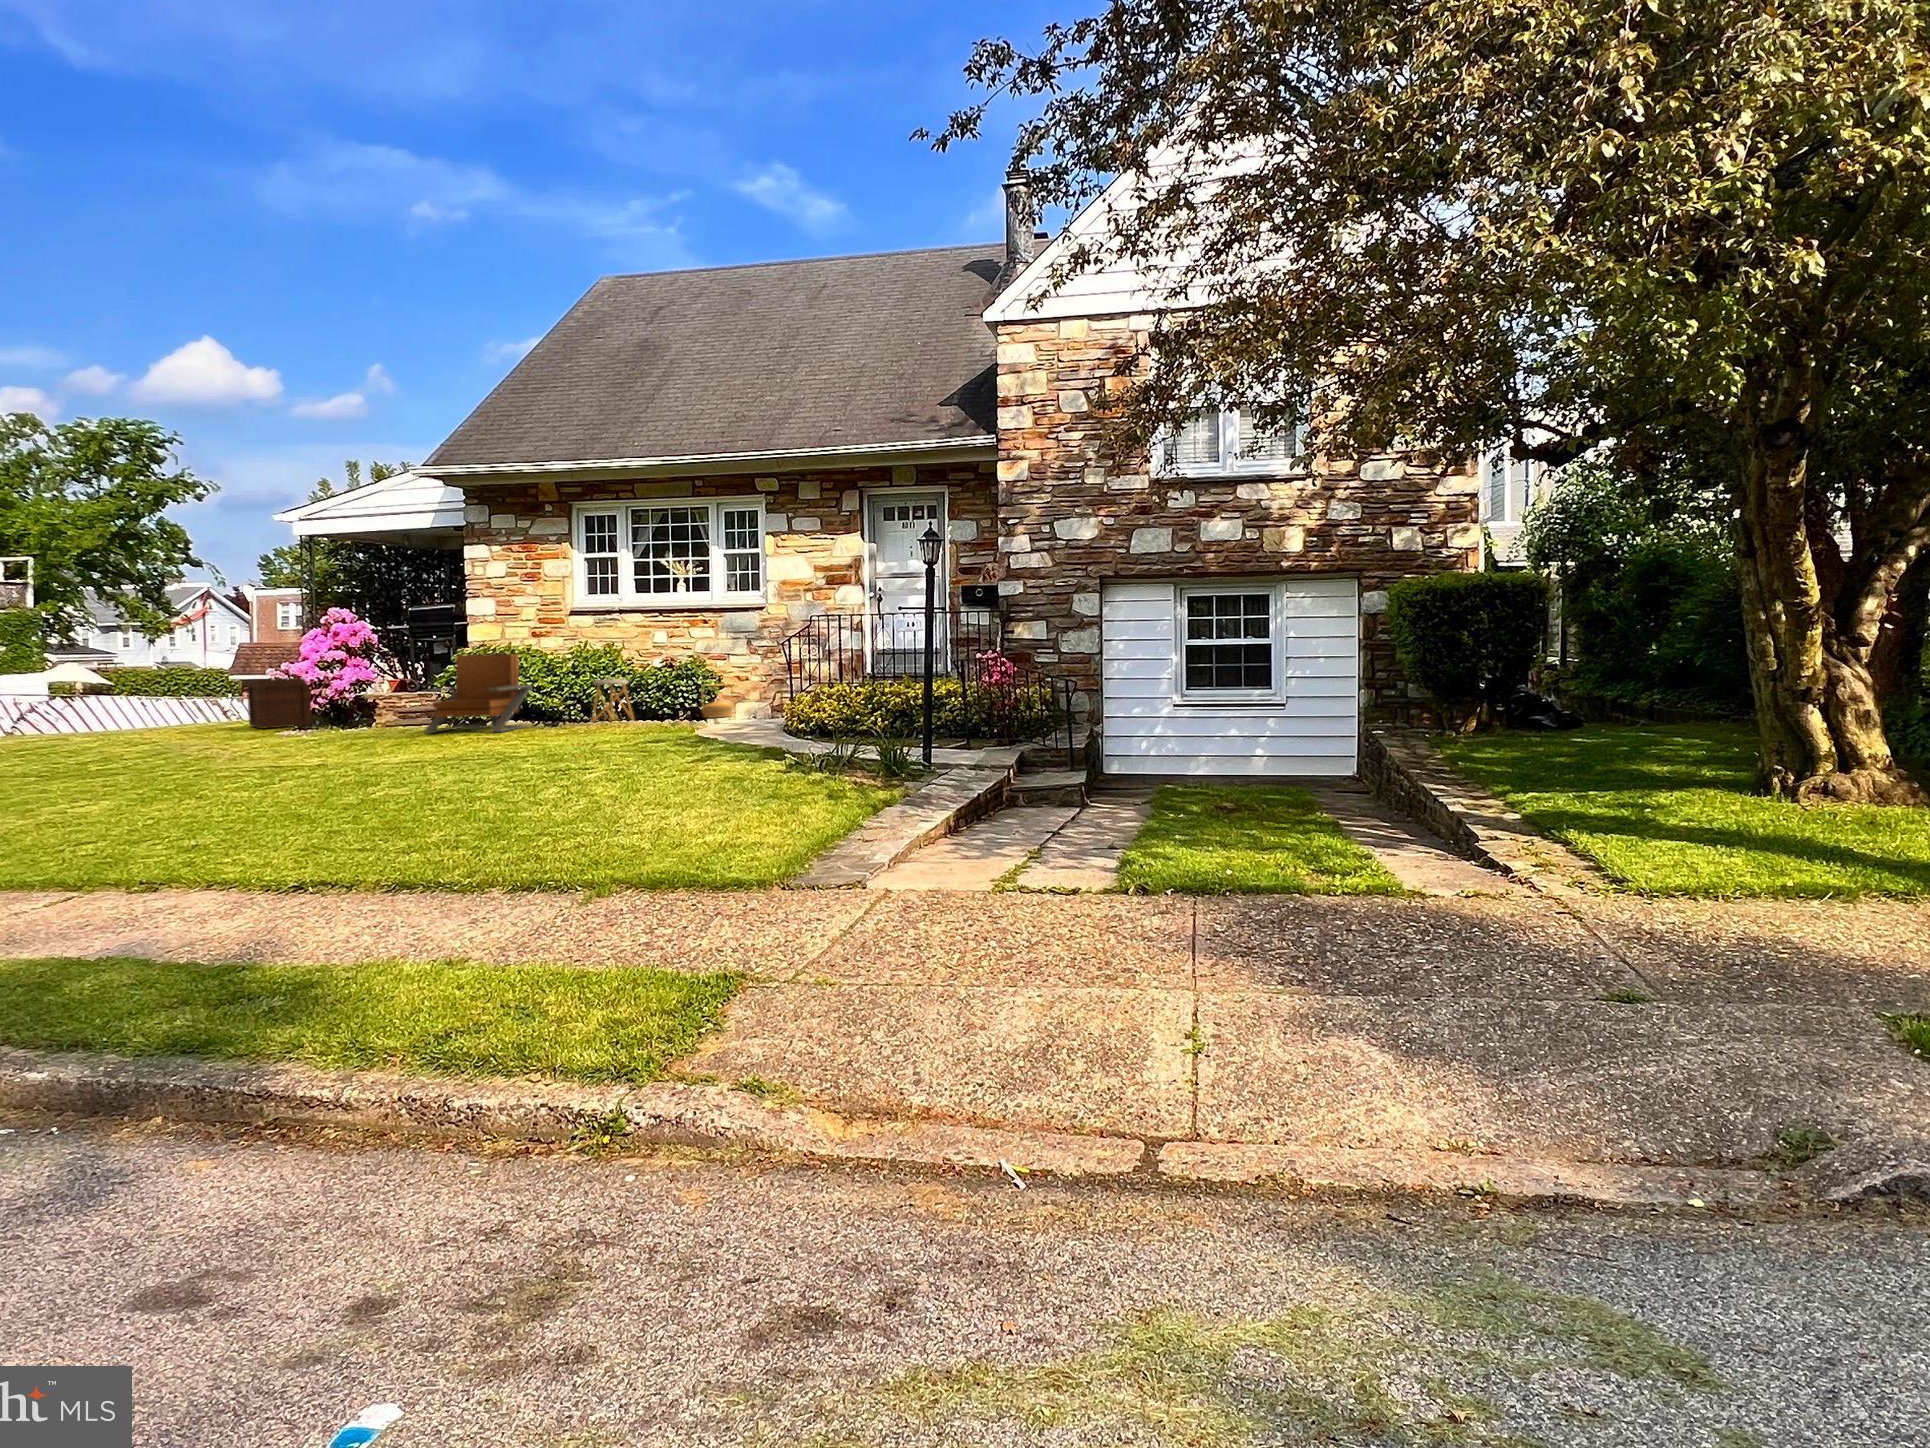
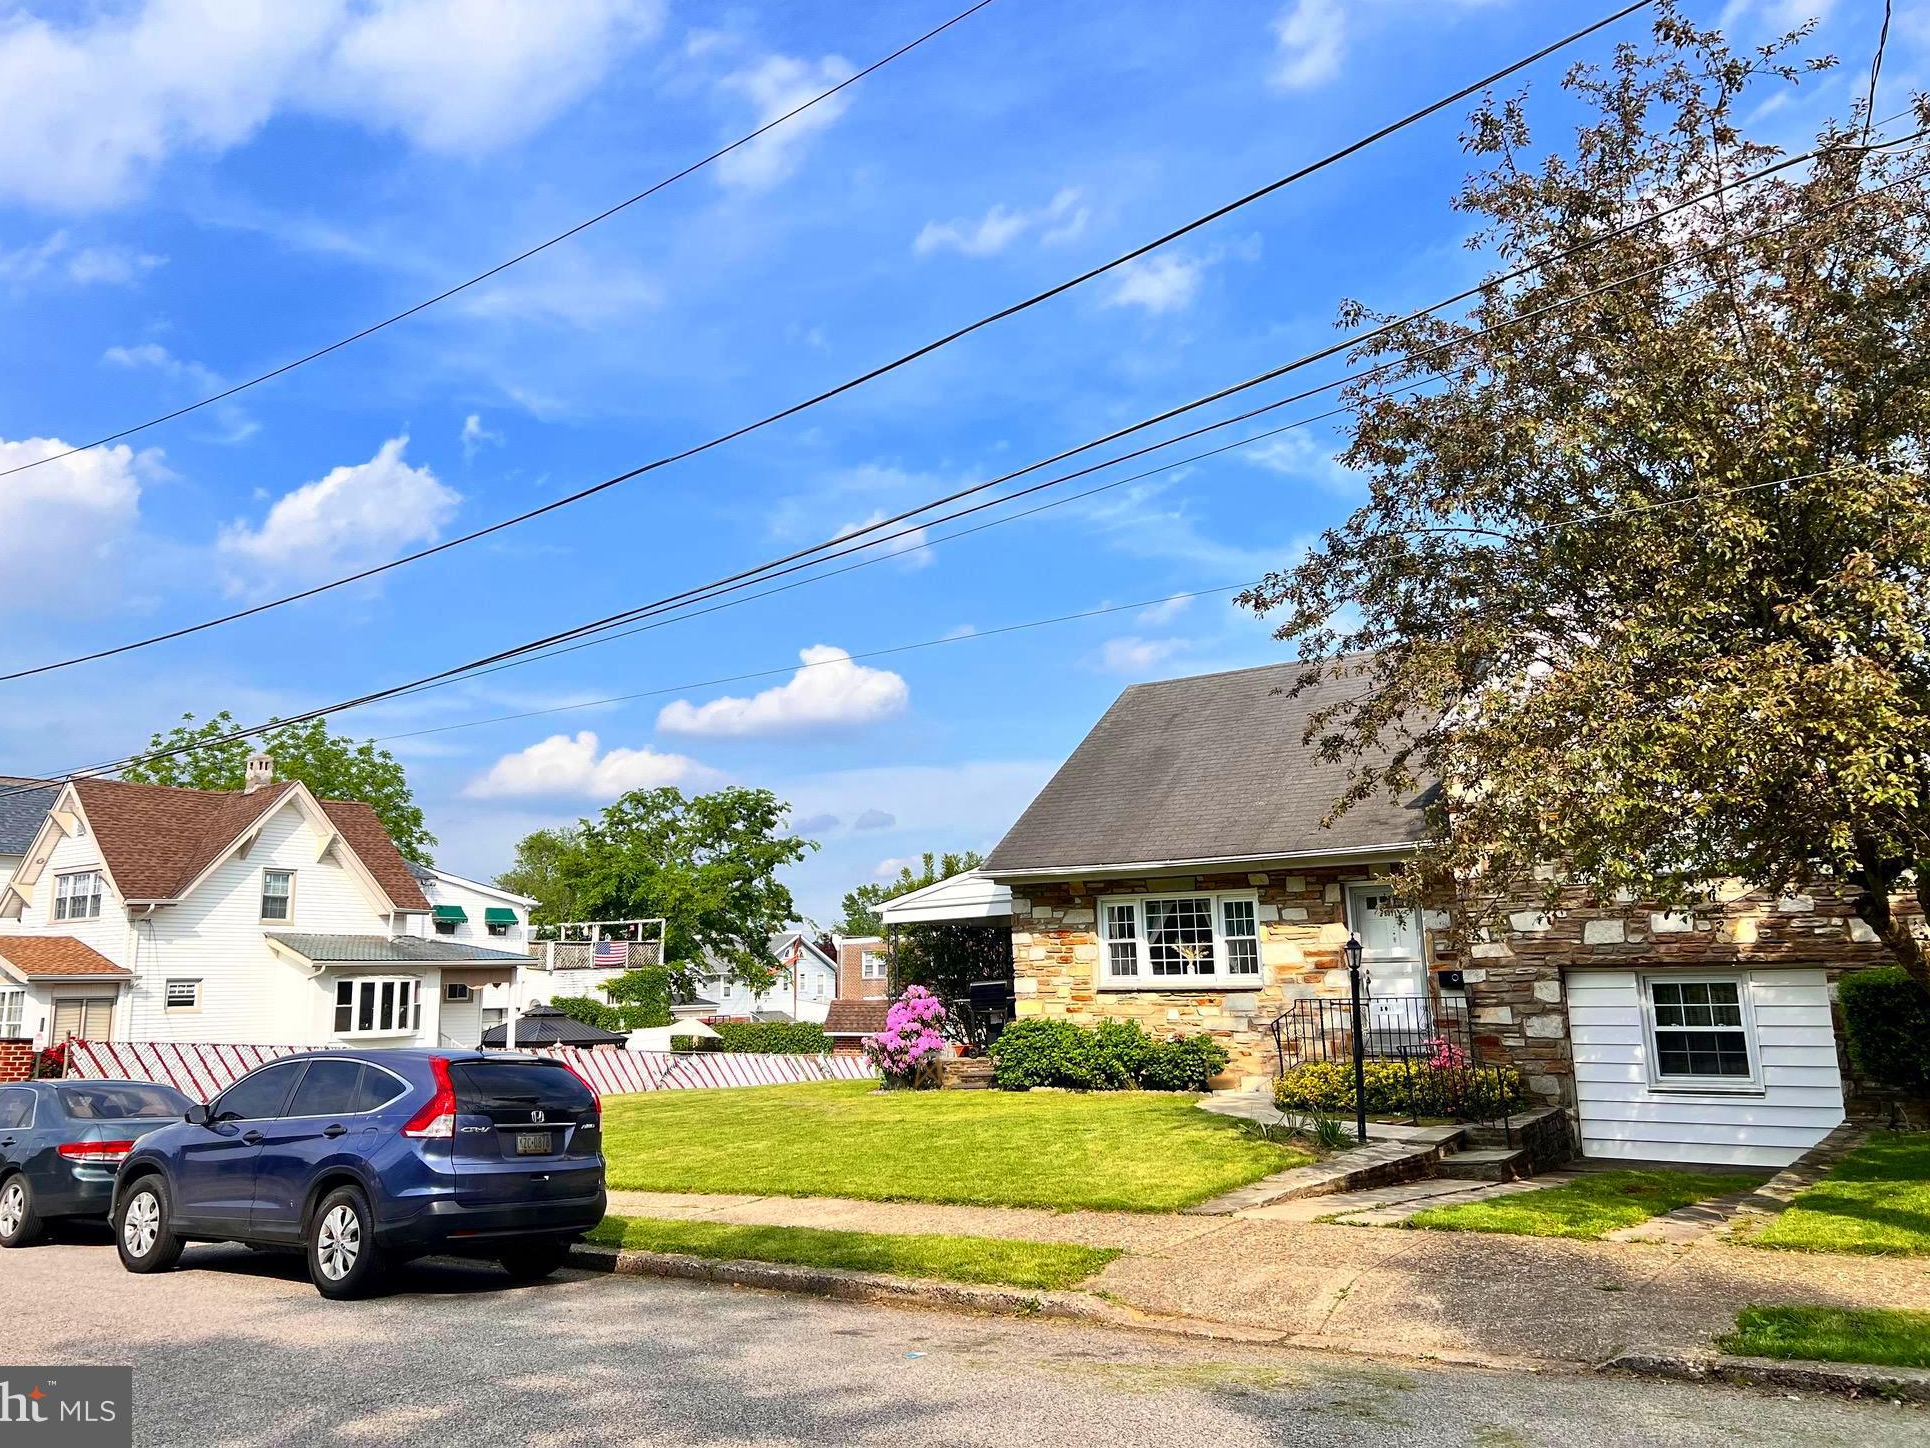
lounge chair: present [423,654,532,733] -> none [978,1030,1066,1097]
wooden crate: present [247,677,312,729] -> none [846,1045,894,1088]
stool: present [591,679,634,723] -> present [915,1052,945,1087]

